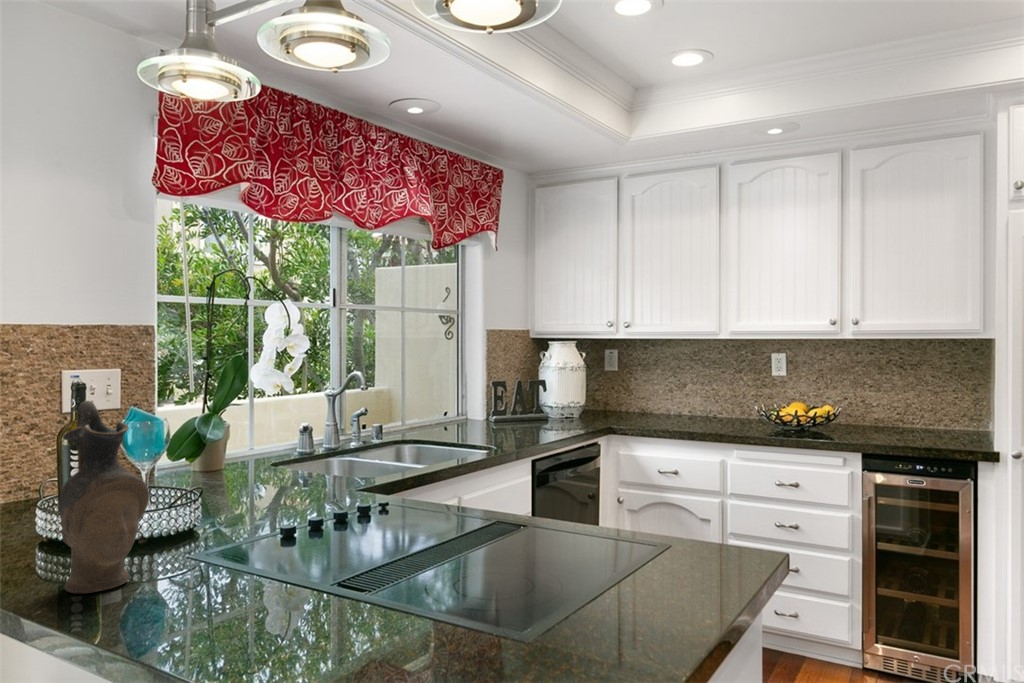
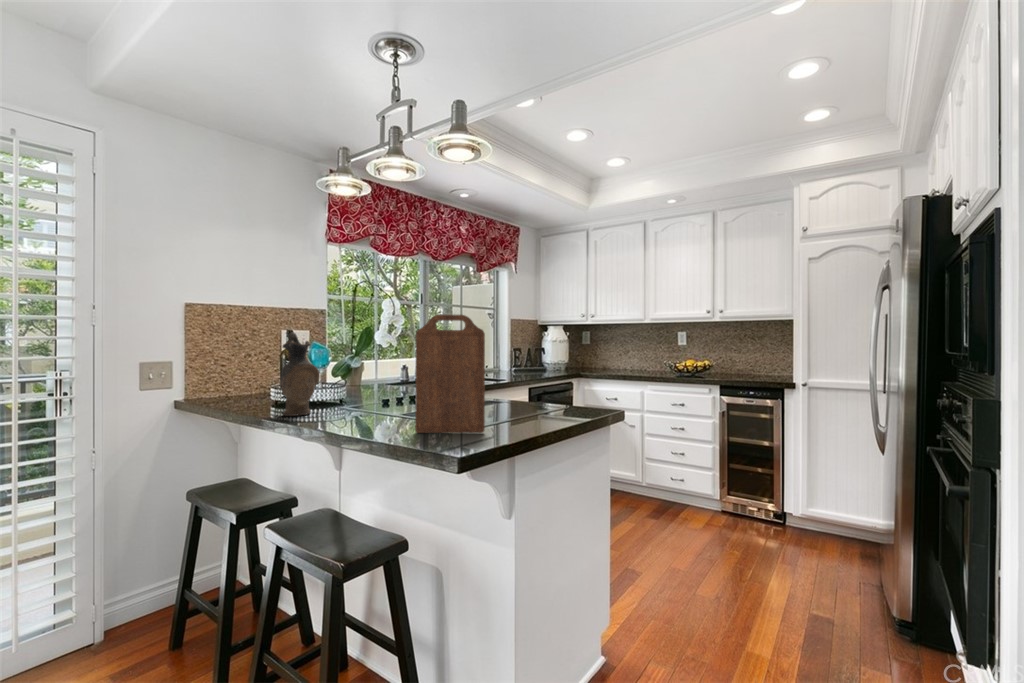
cutting board: none [388,385,546,661] -> present [415,315,485,433]

